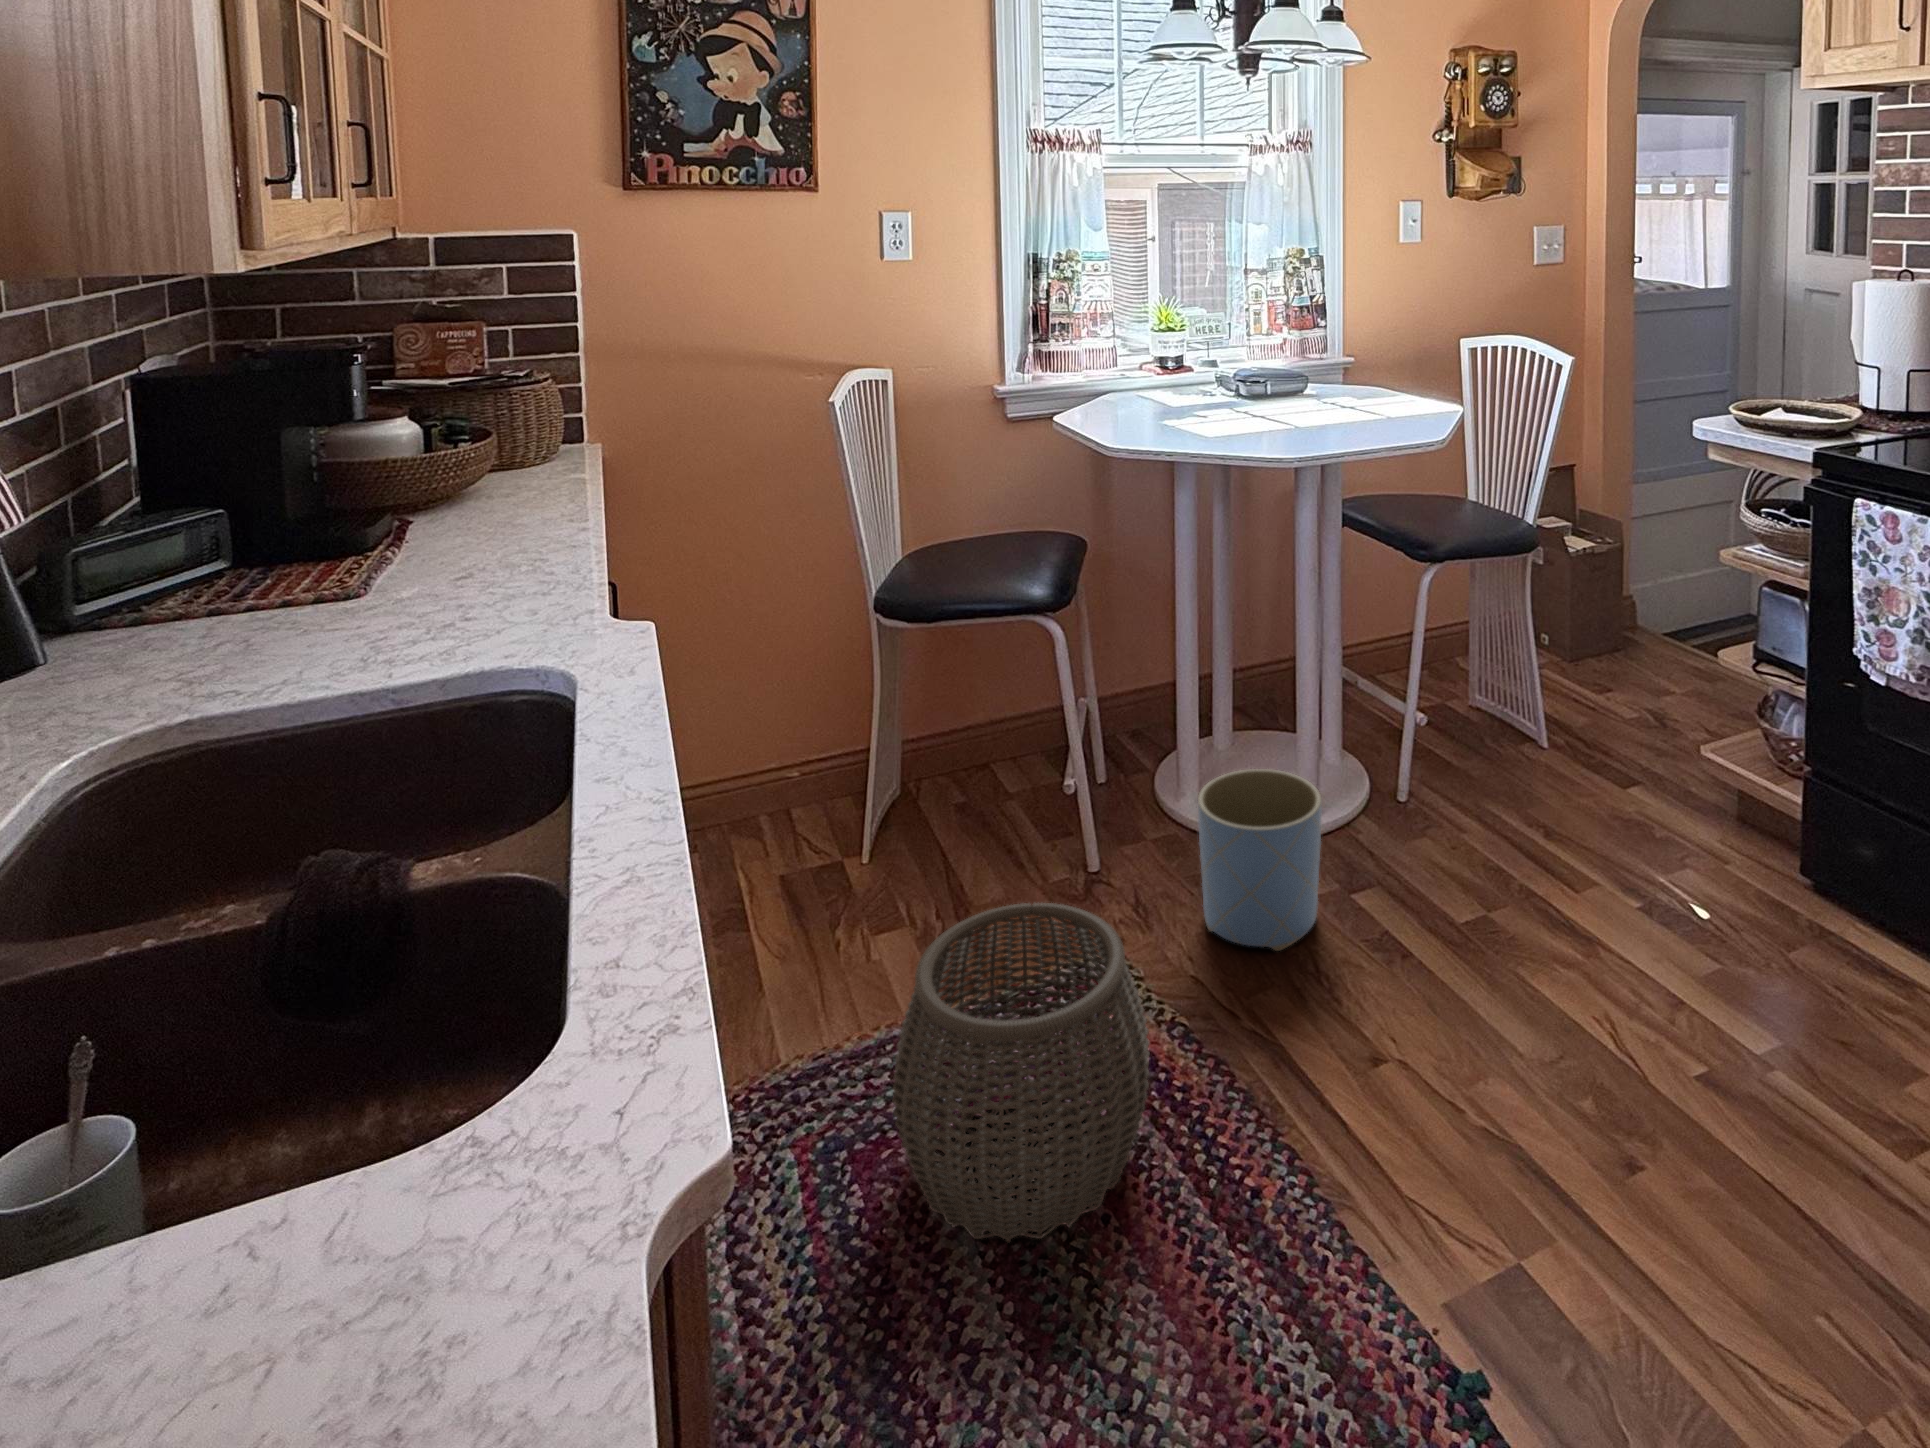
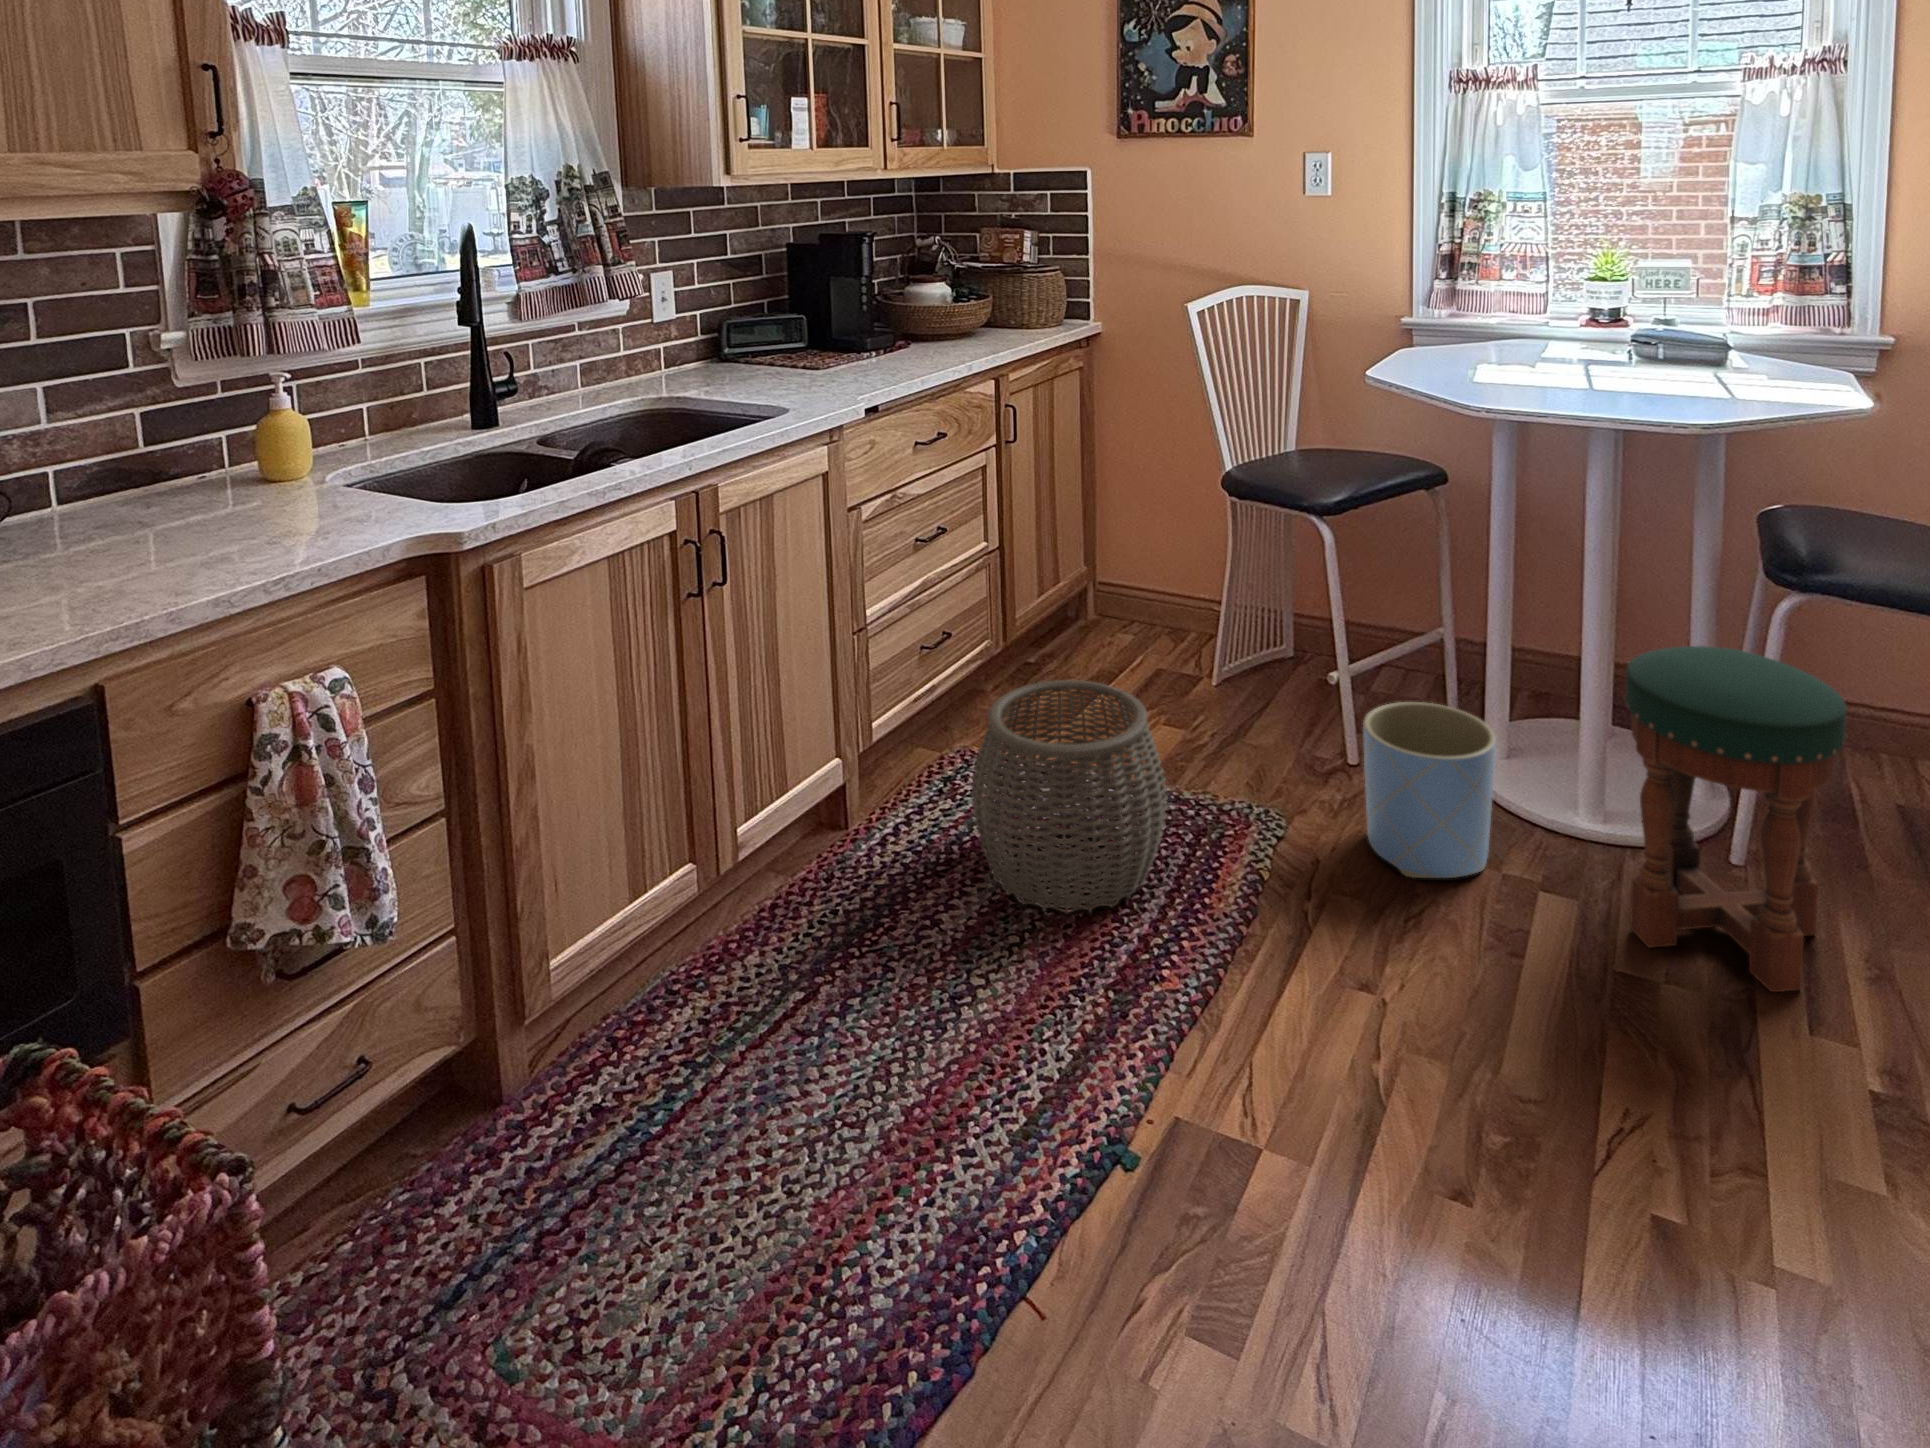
stool: none [1399,631,1553,901] -> present [1625,646,1846,992]

